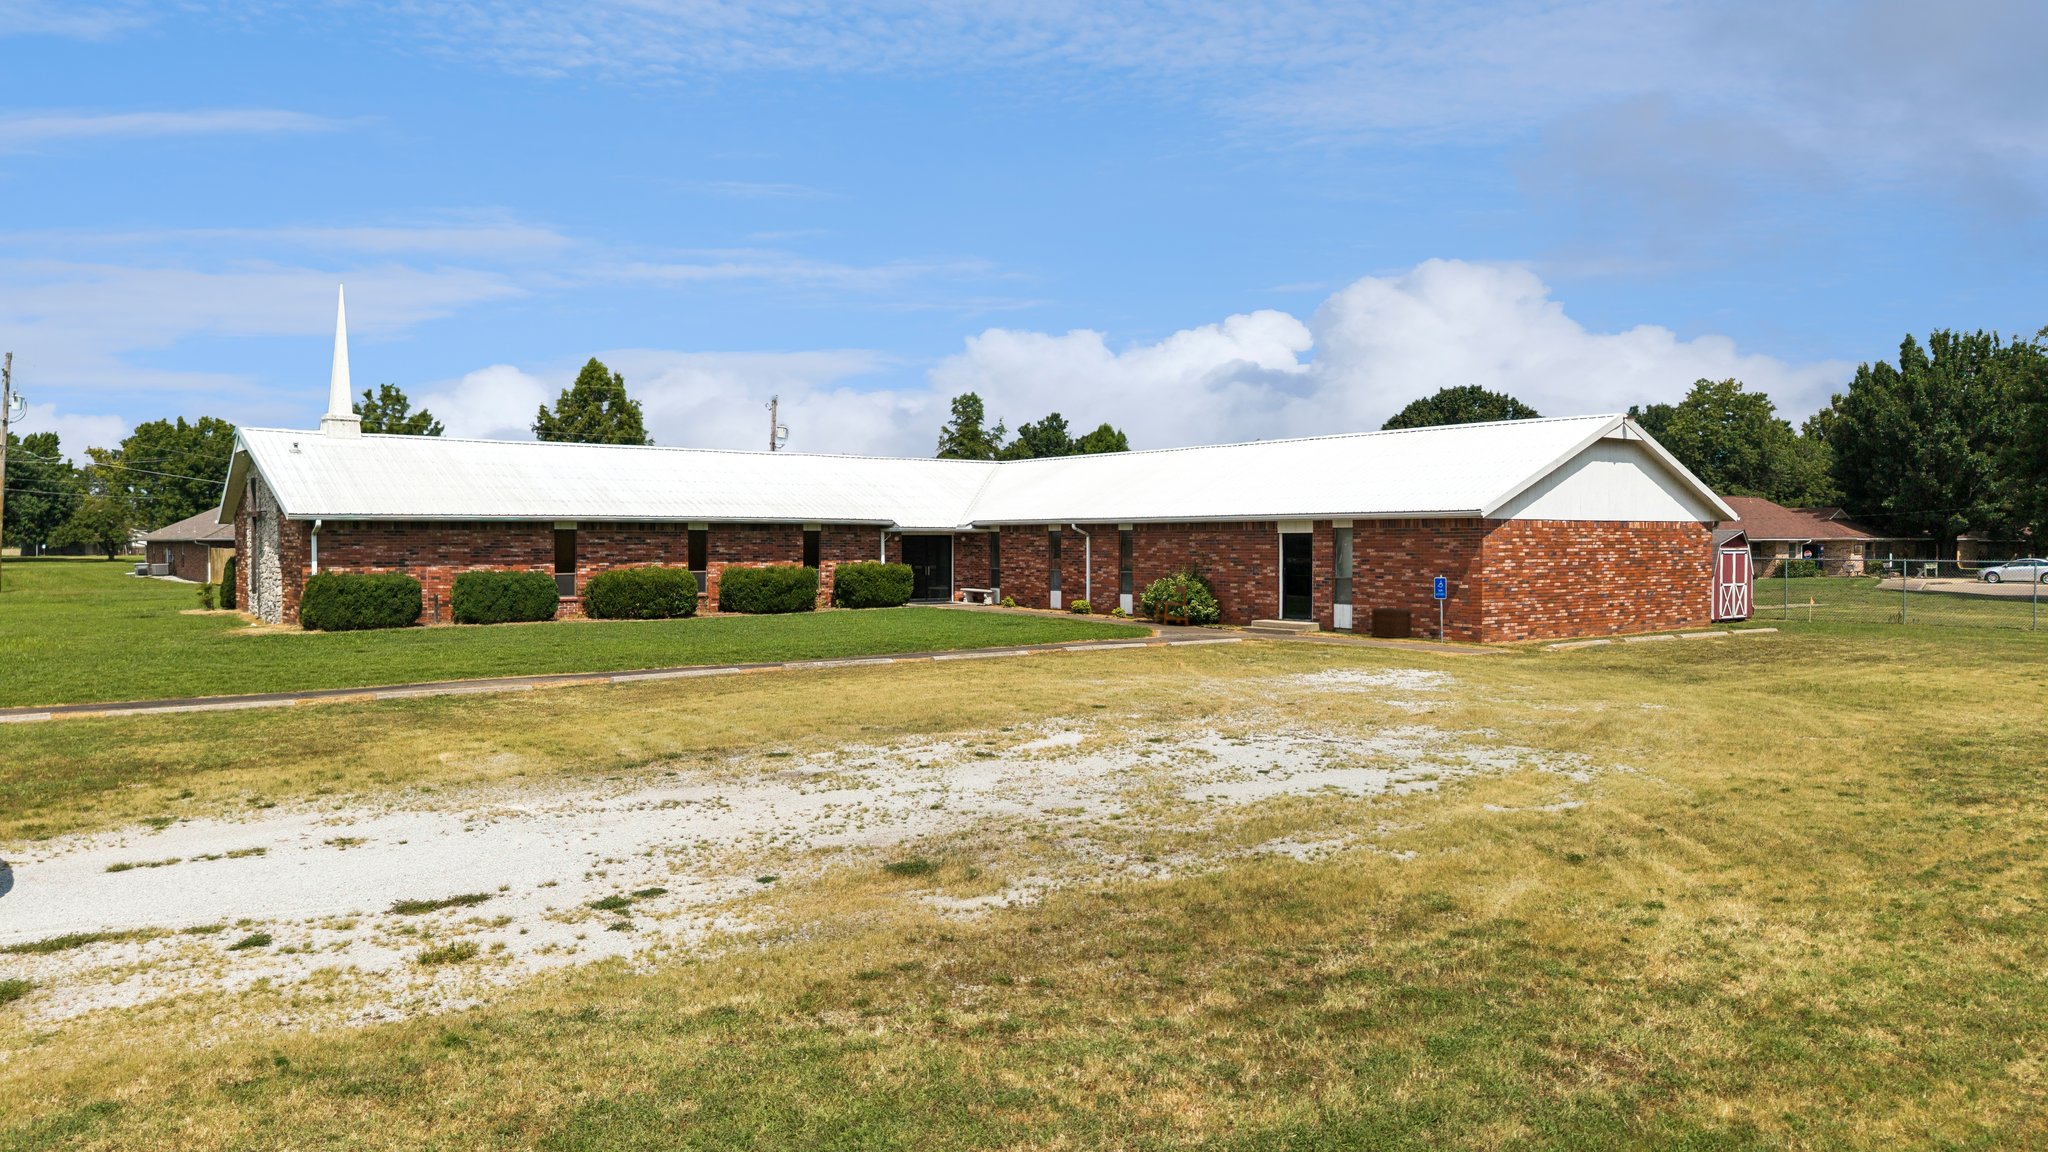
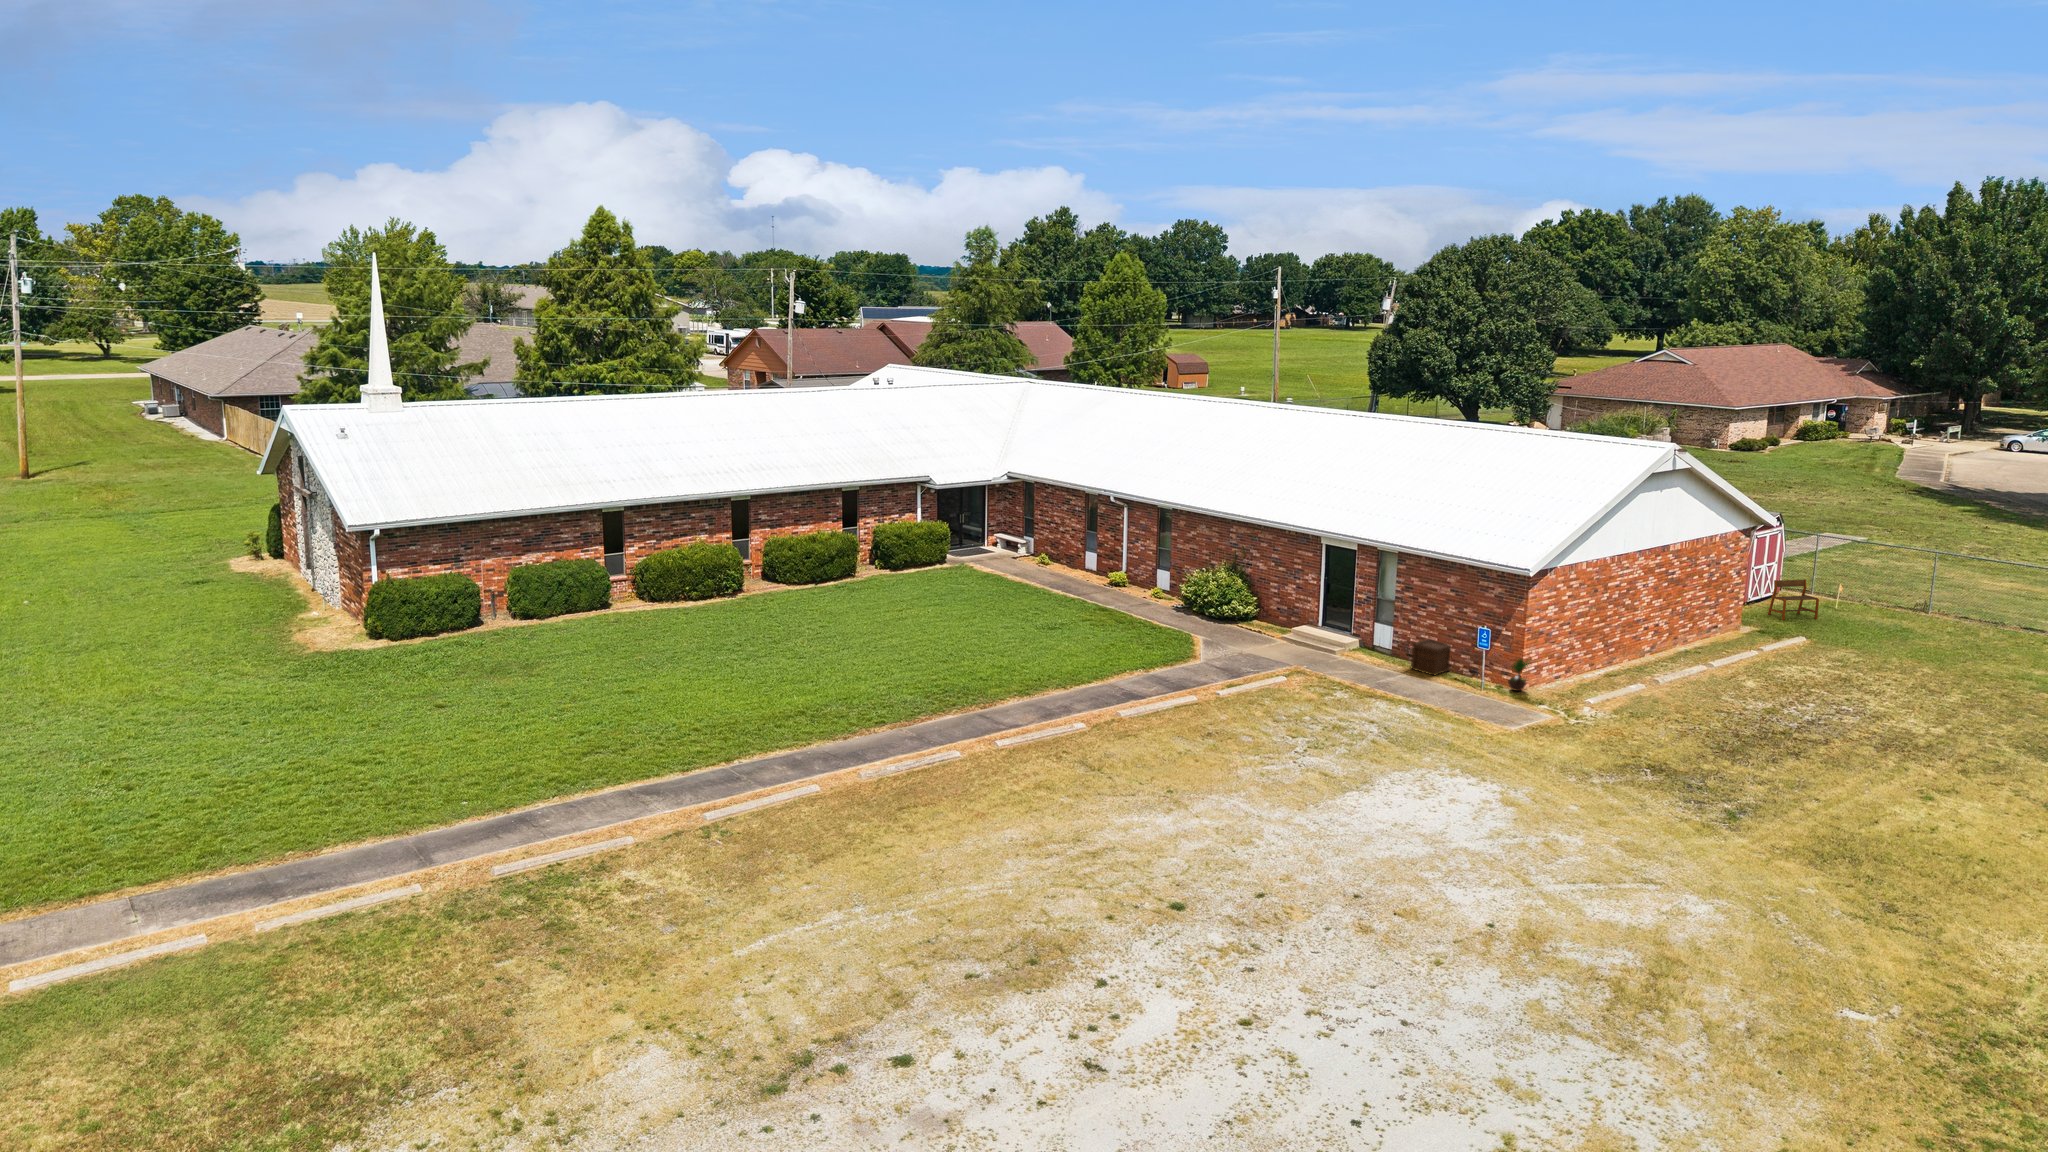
bench: present [1155,585,1188,625] -> present [1768,579,1819,620]
potted tree: none [1468,603,1492,642] -> present [1509,659,1529,691]

